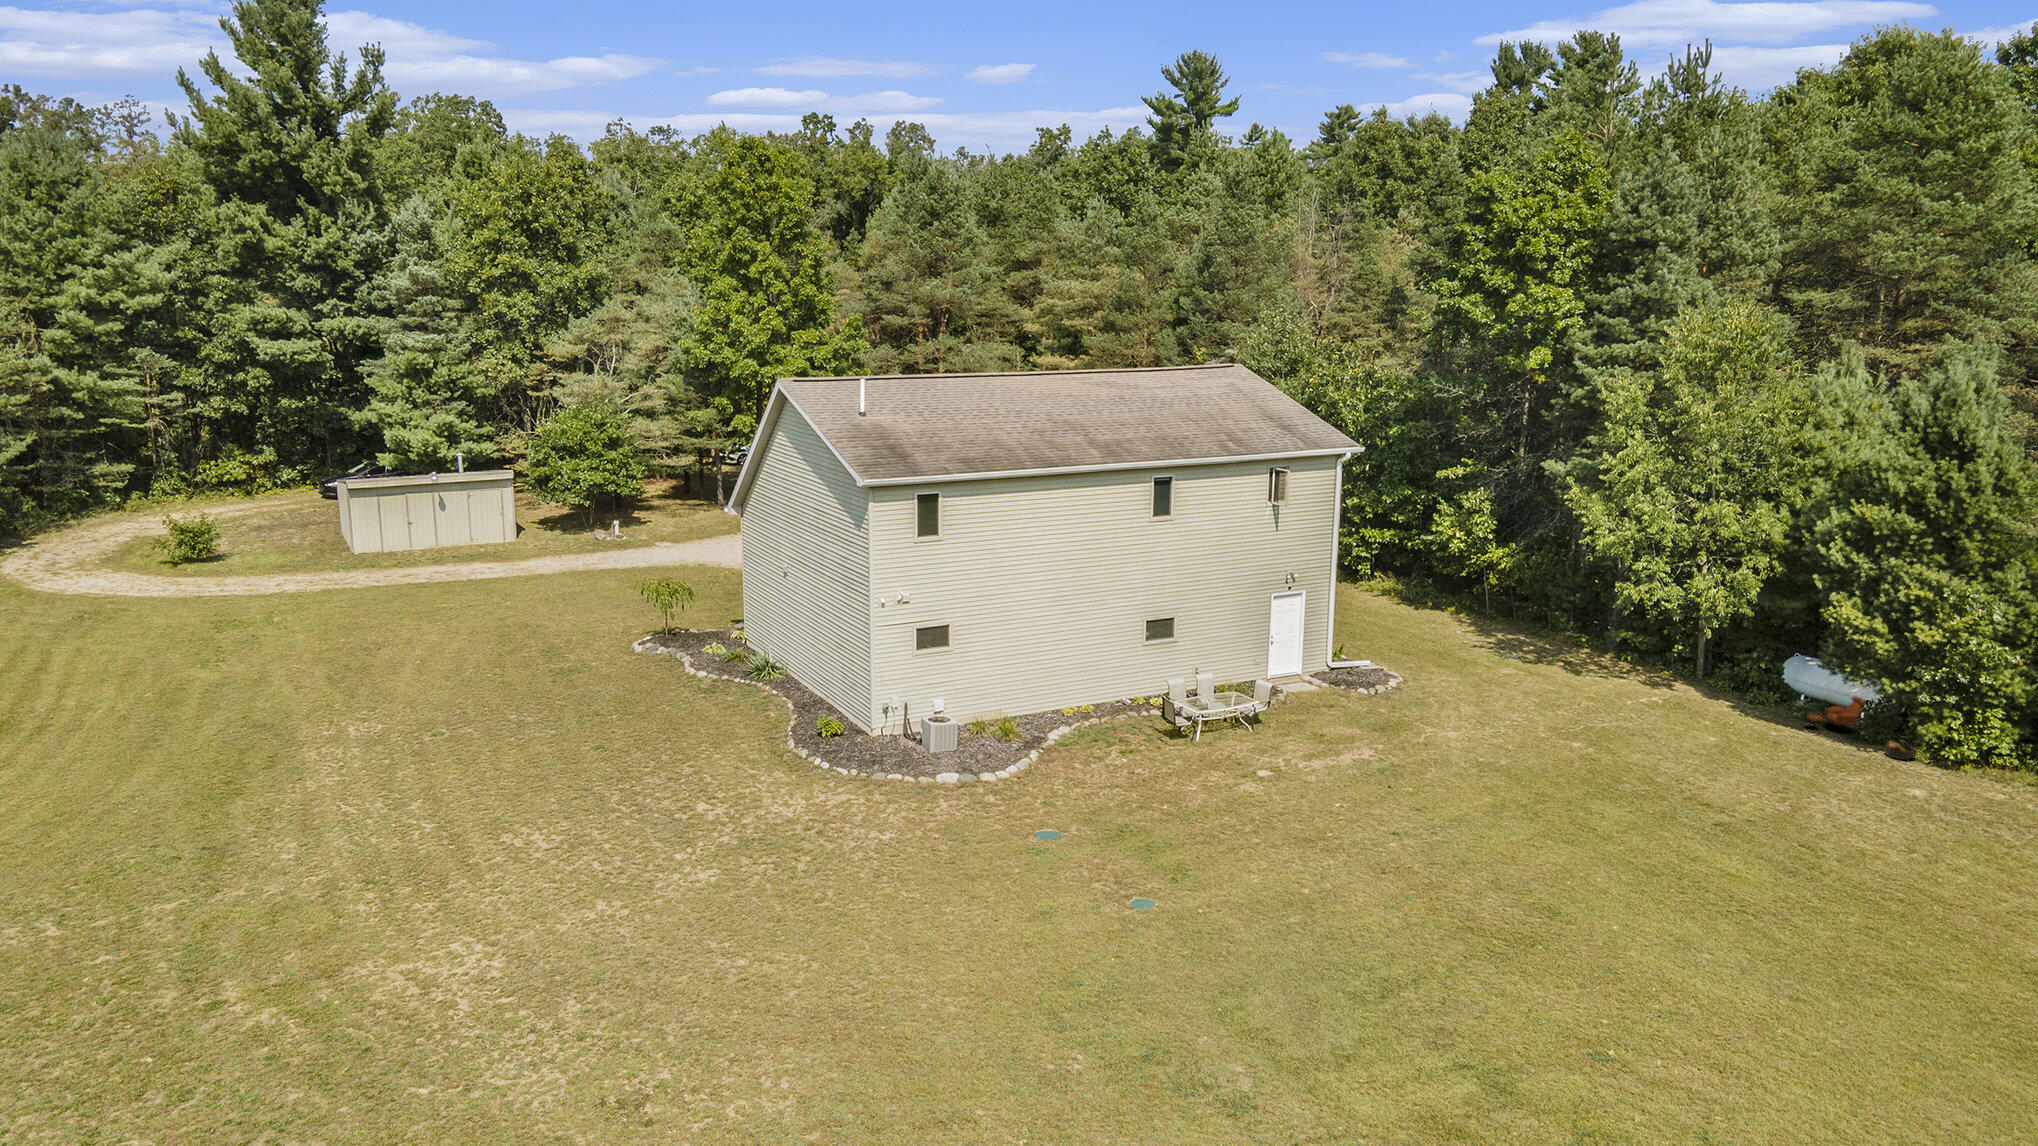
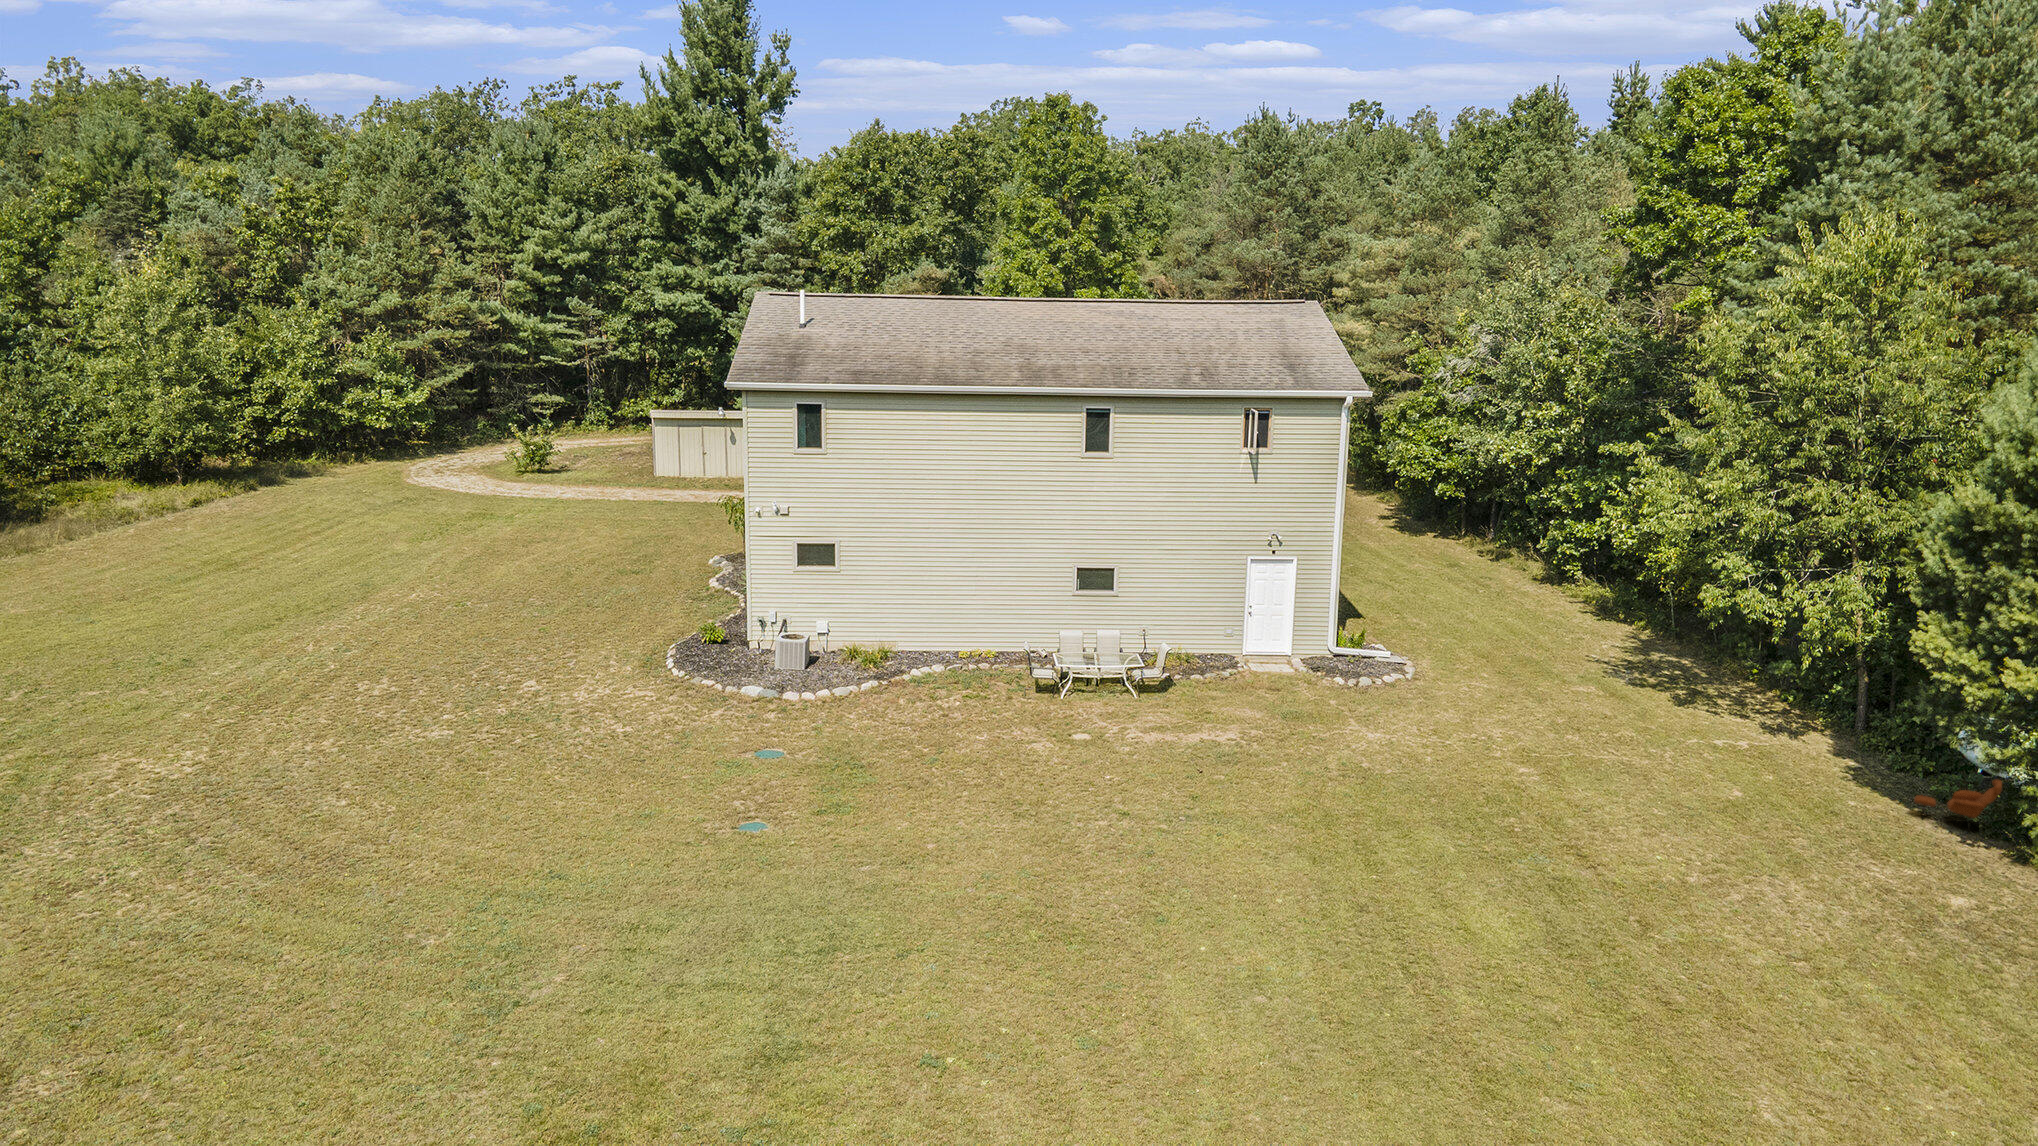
basket: present [1885,741,1914,760] -> none [1976,841,2021,873]

